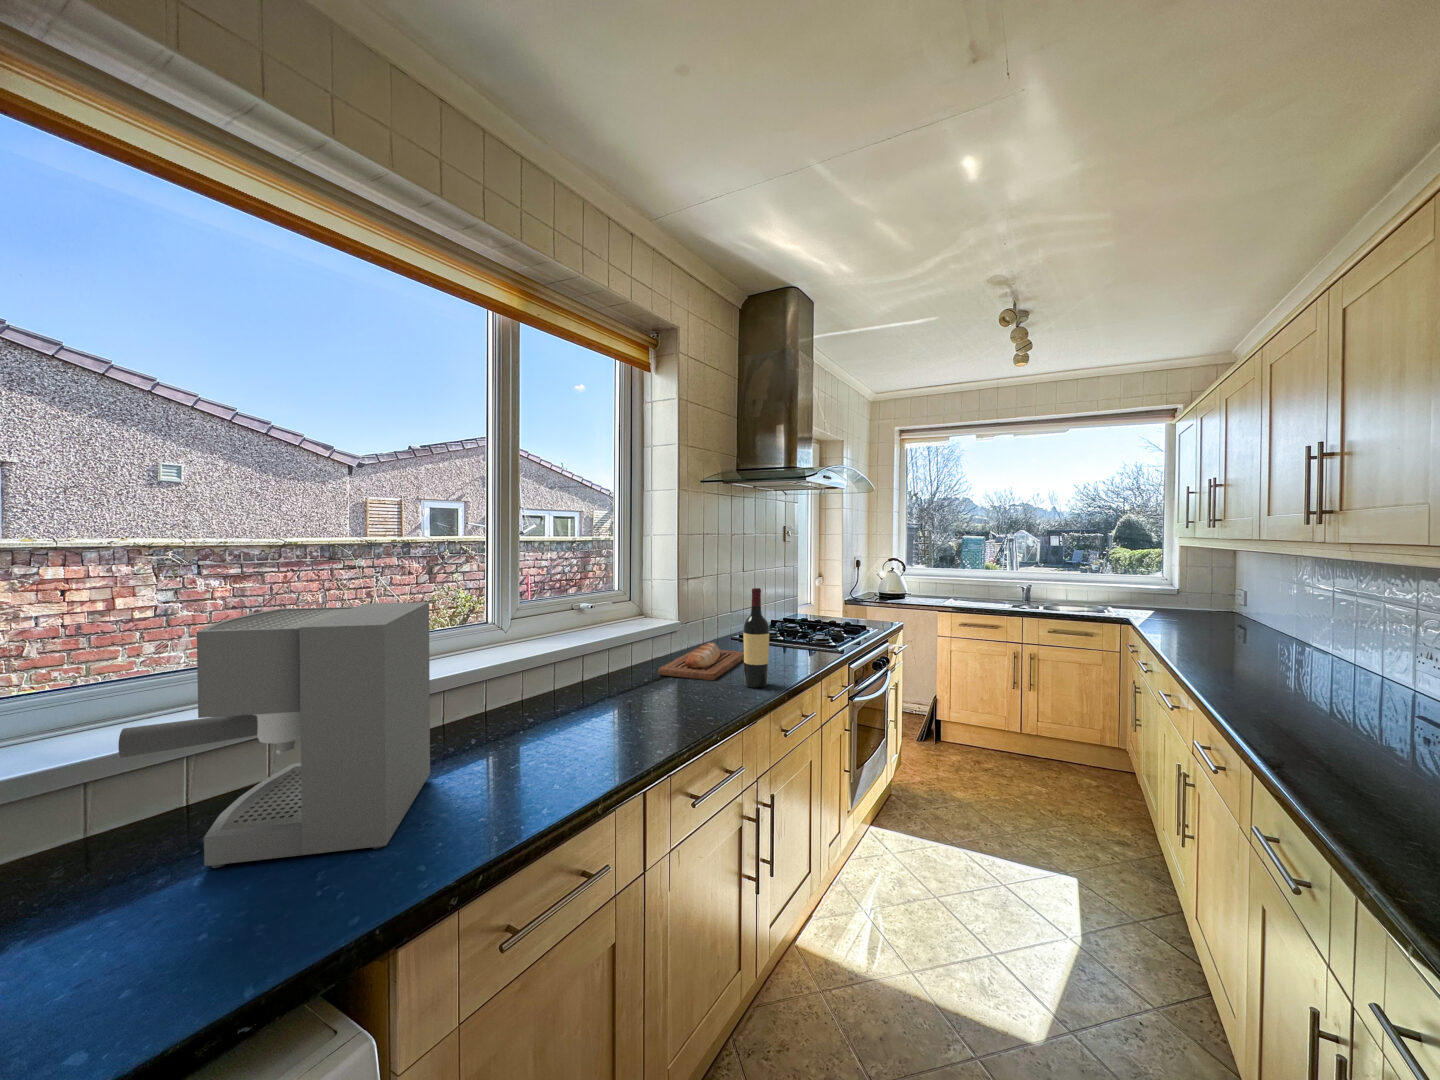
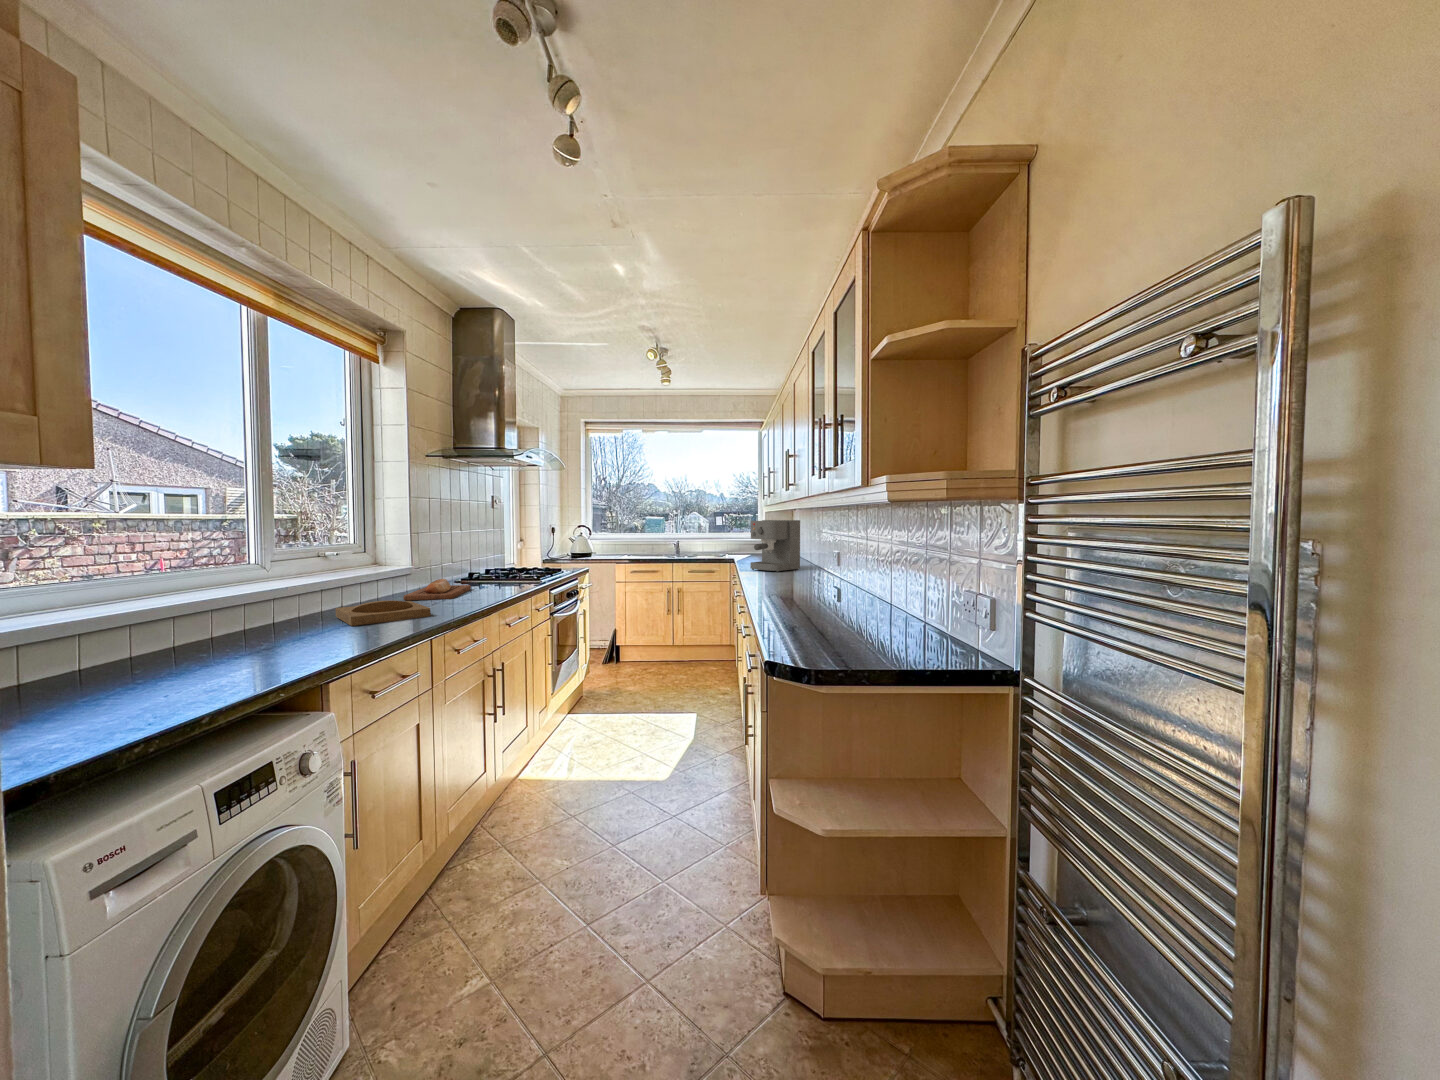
wine bottle: present [743,588,769,688] -> none [475,530,494,598]
coffee maker: present [118,602,430,868] -> present [750,520,800,572]
tray: none [559,689,665,739] -> present [336,600,431,626]

